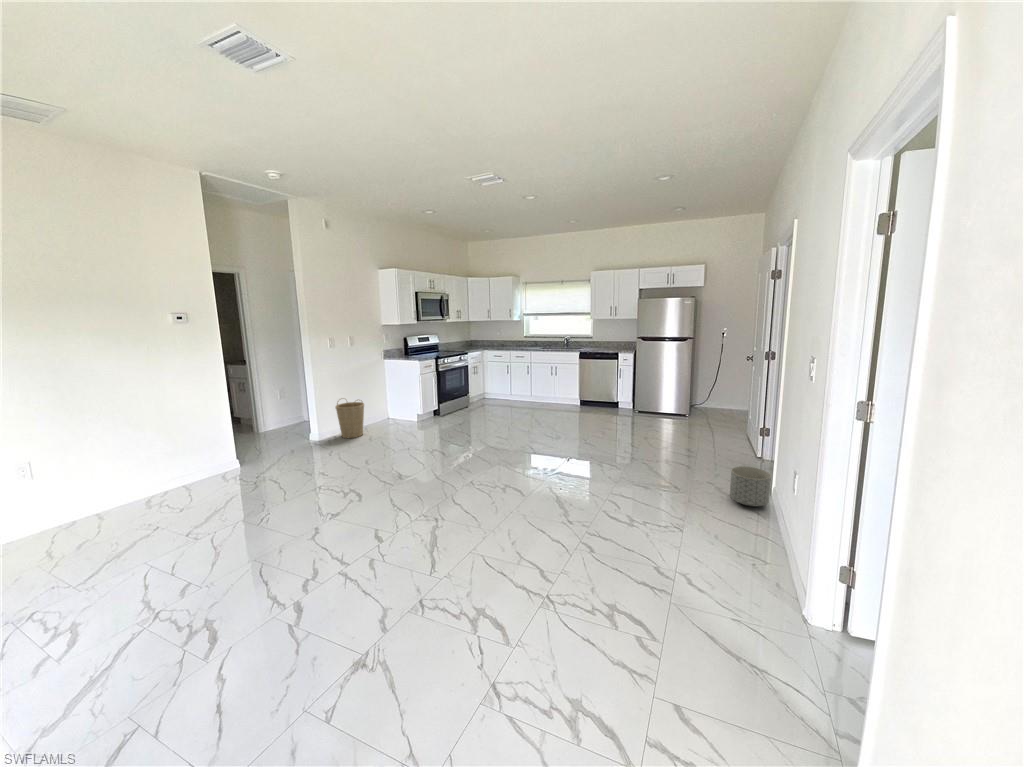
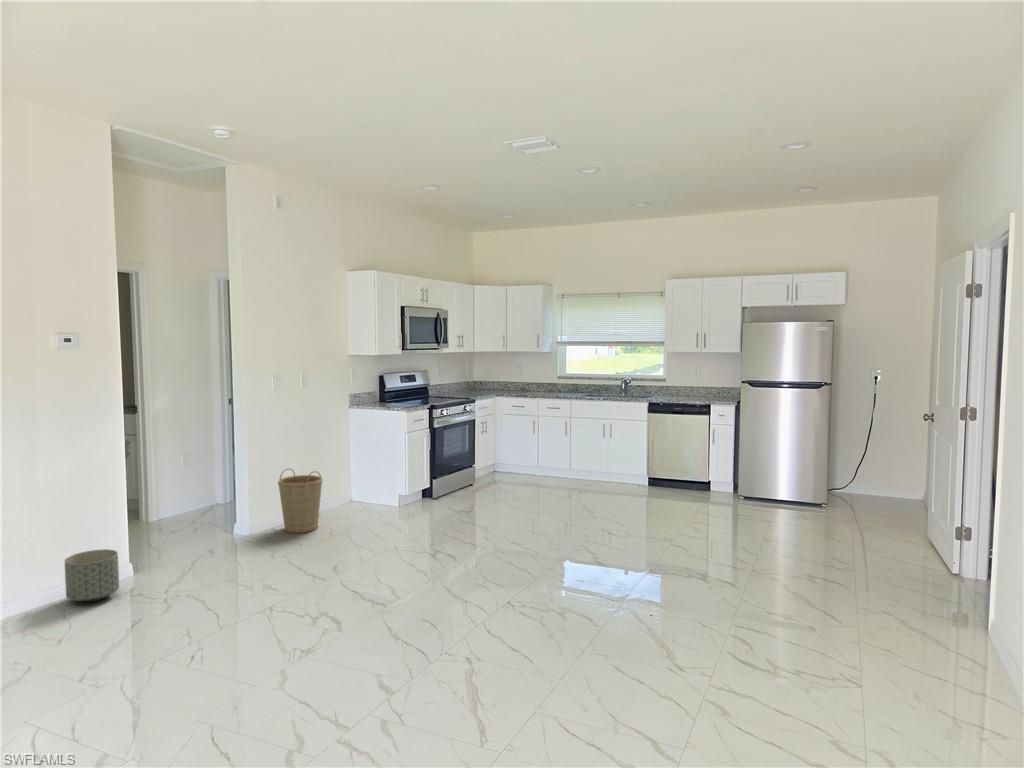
planter: present [730,466,771,507] -> present [64,549,119,602]

